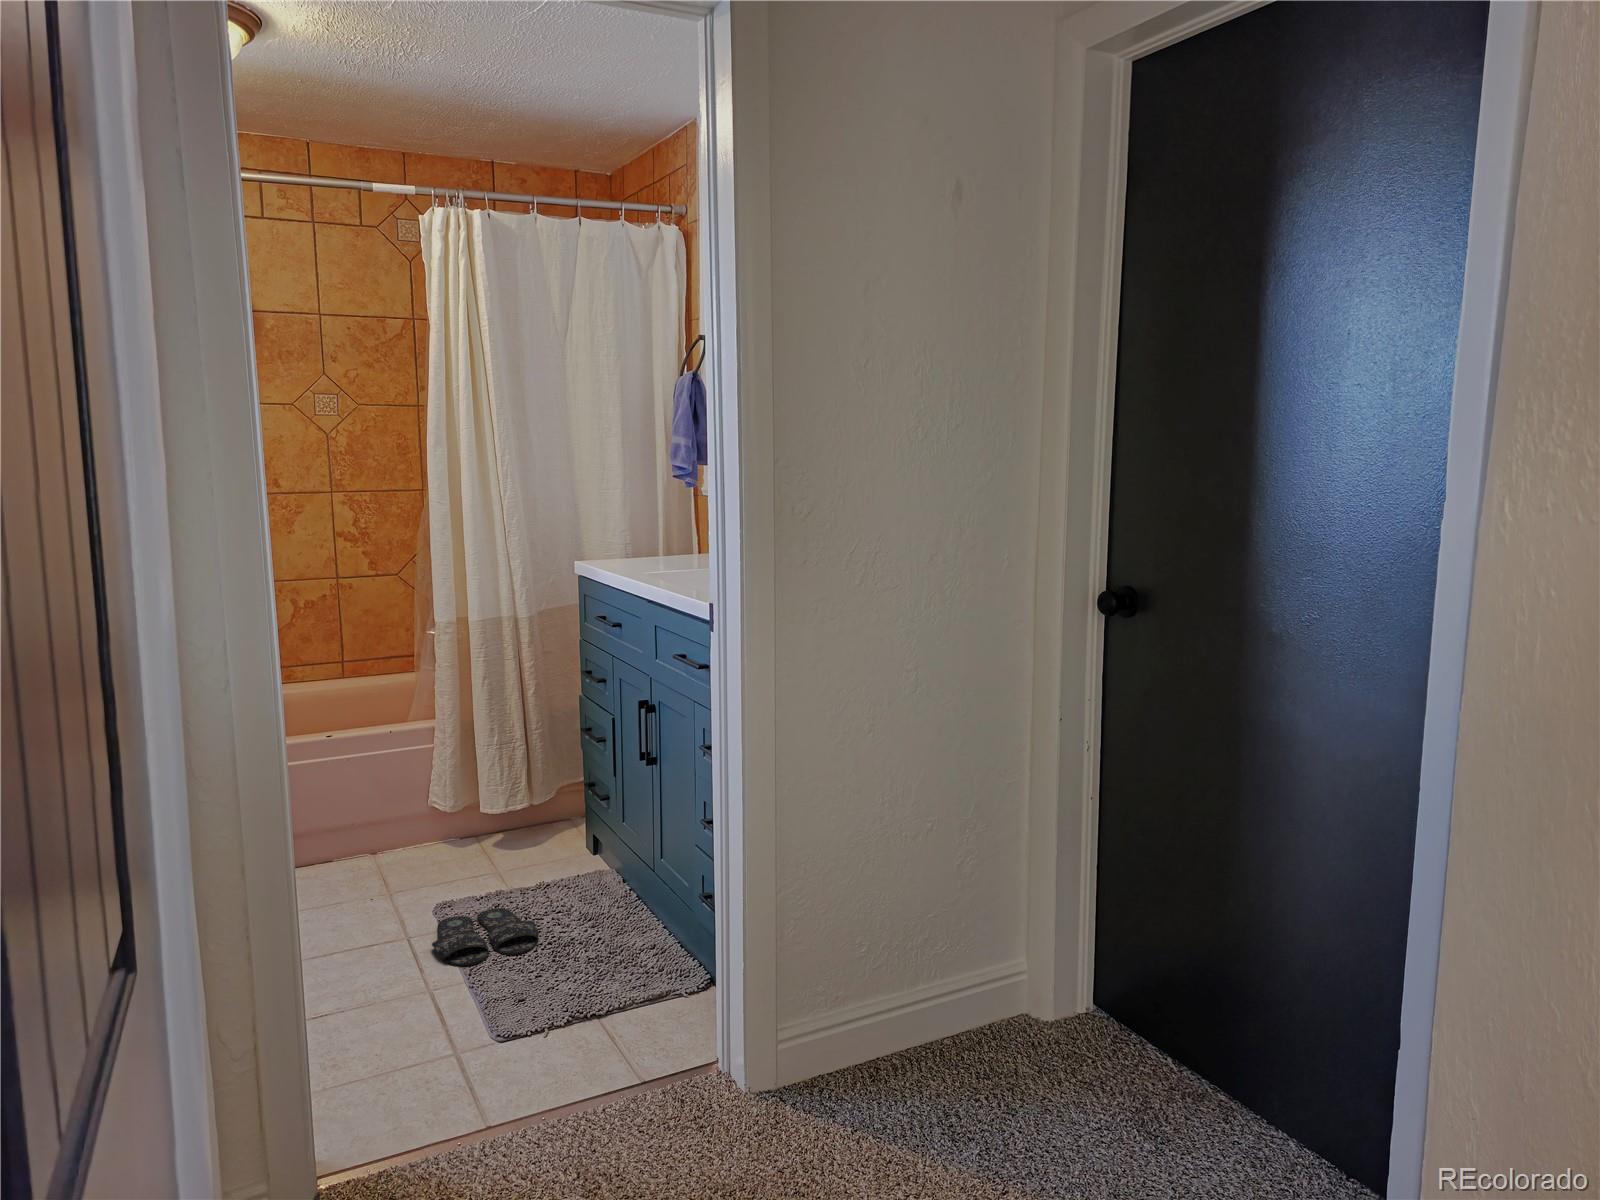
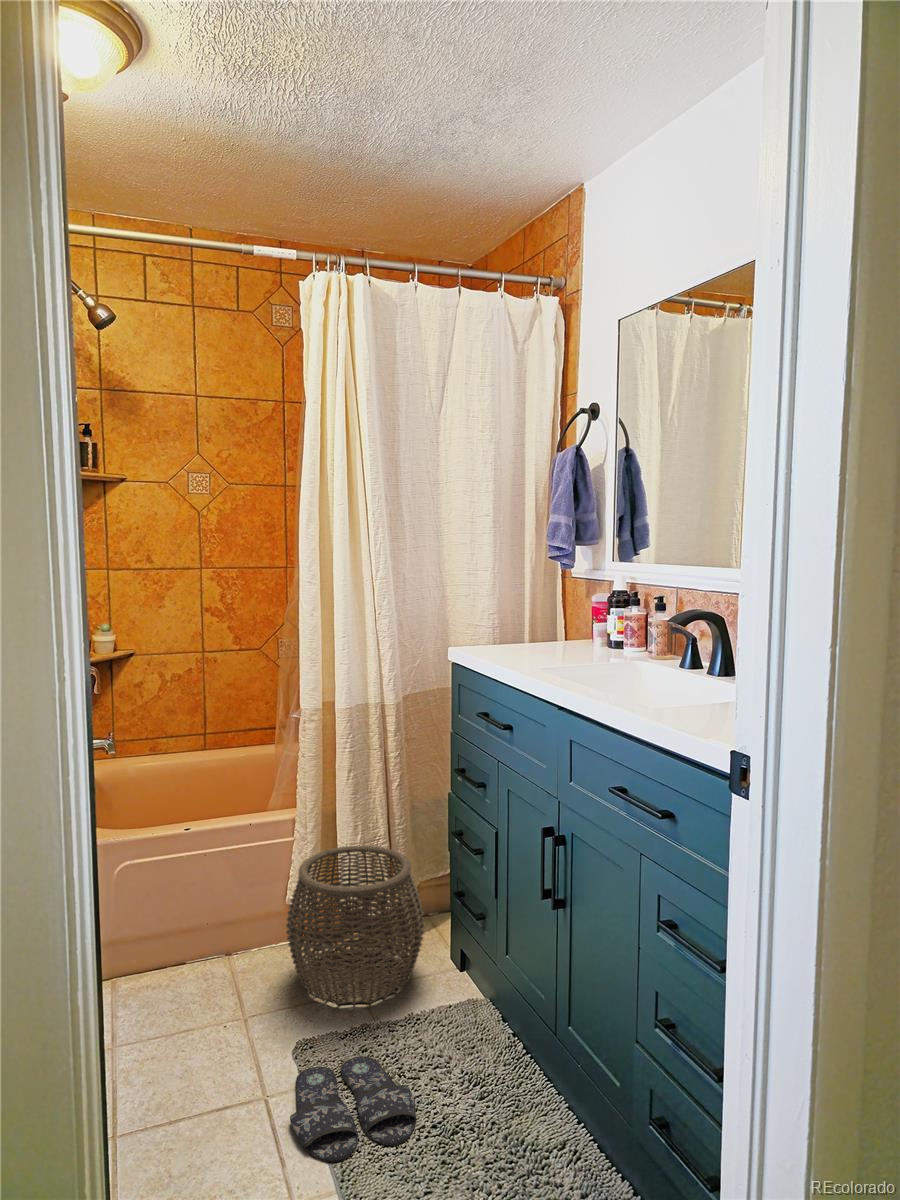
woven basket: none [428,747,558,880] -> present [286,846,424,1005]

